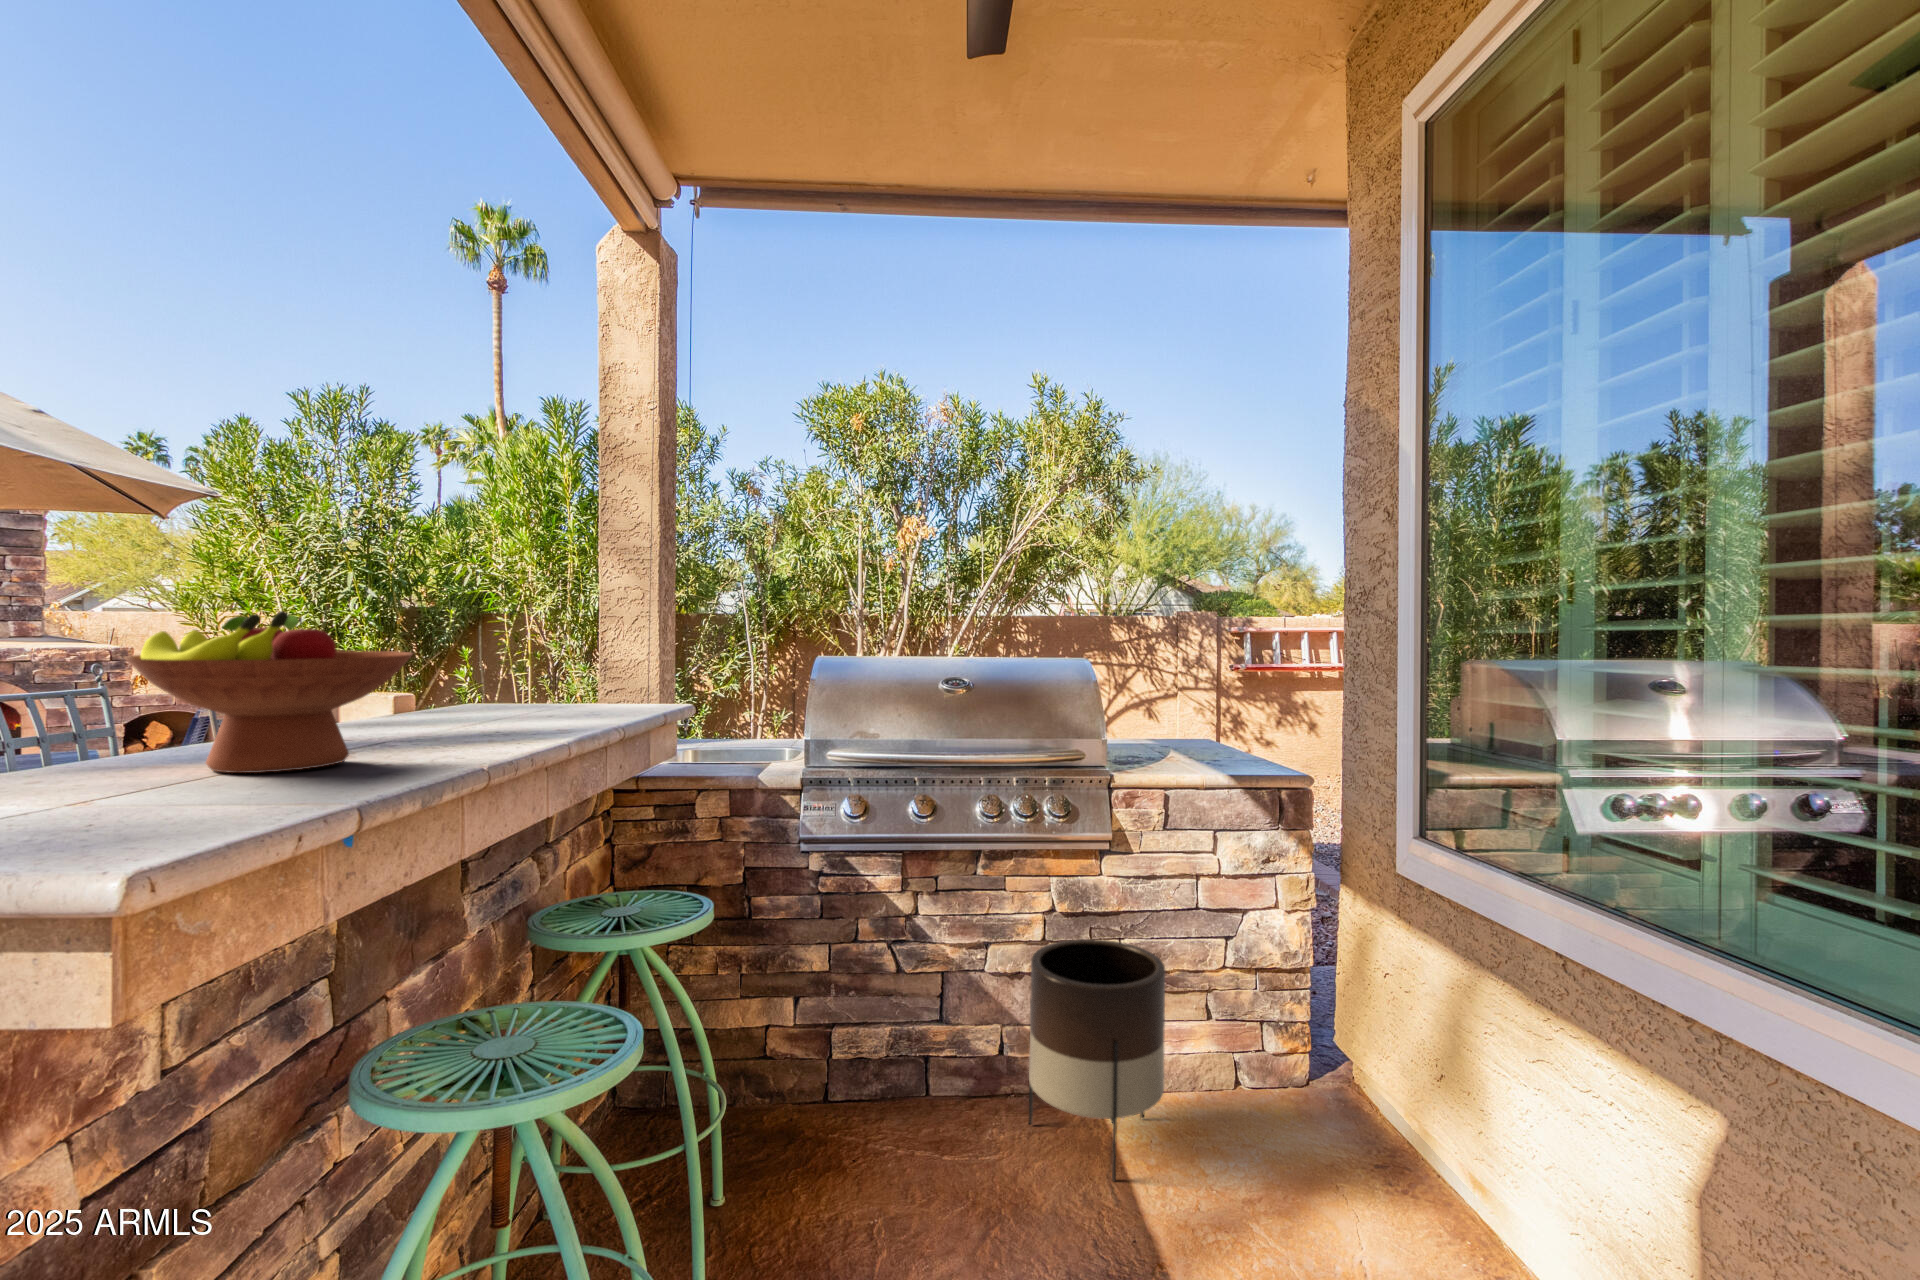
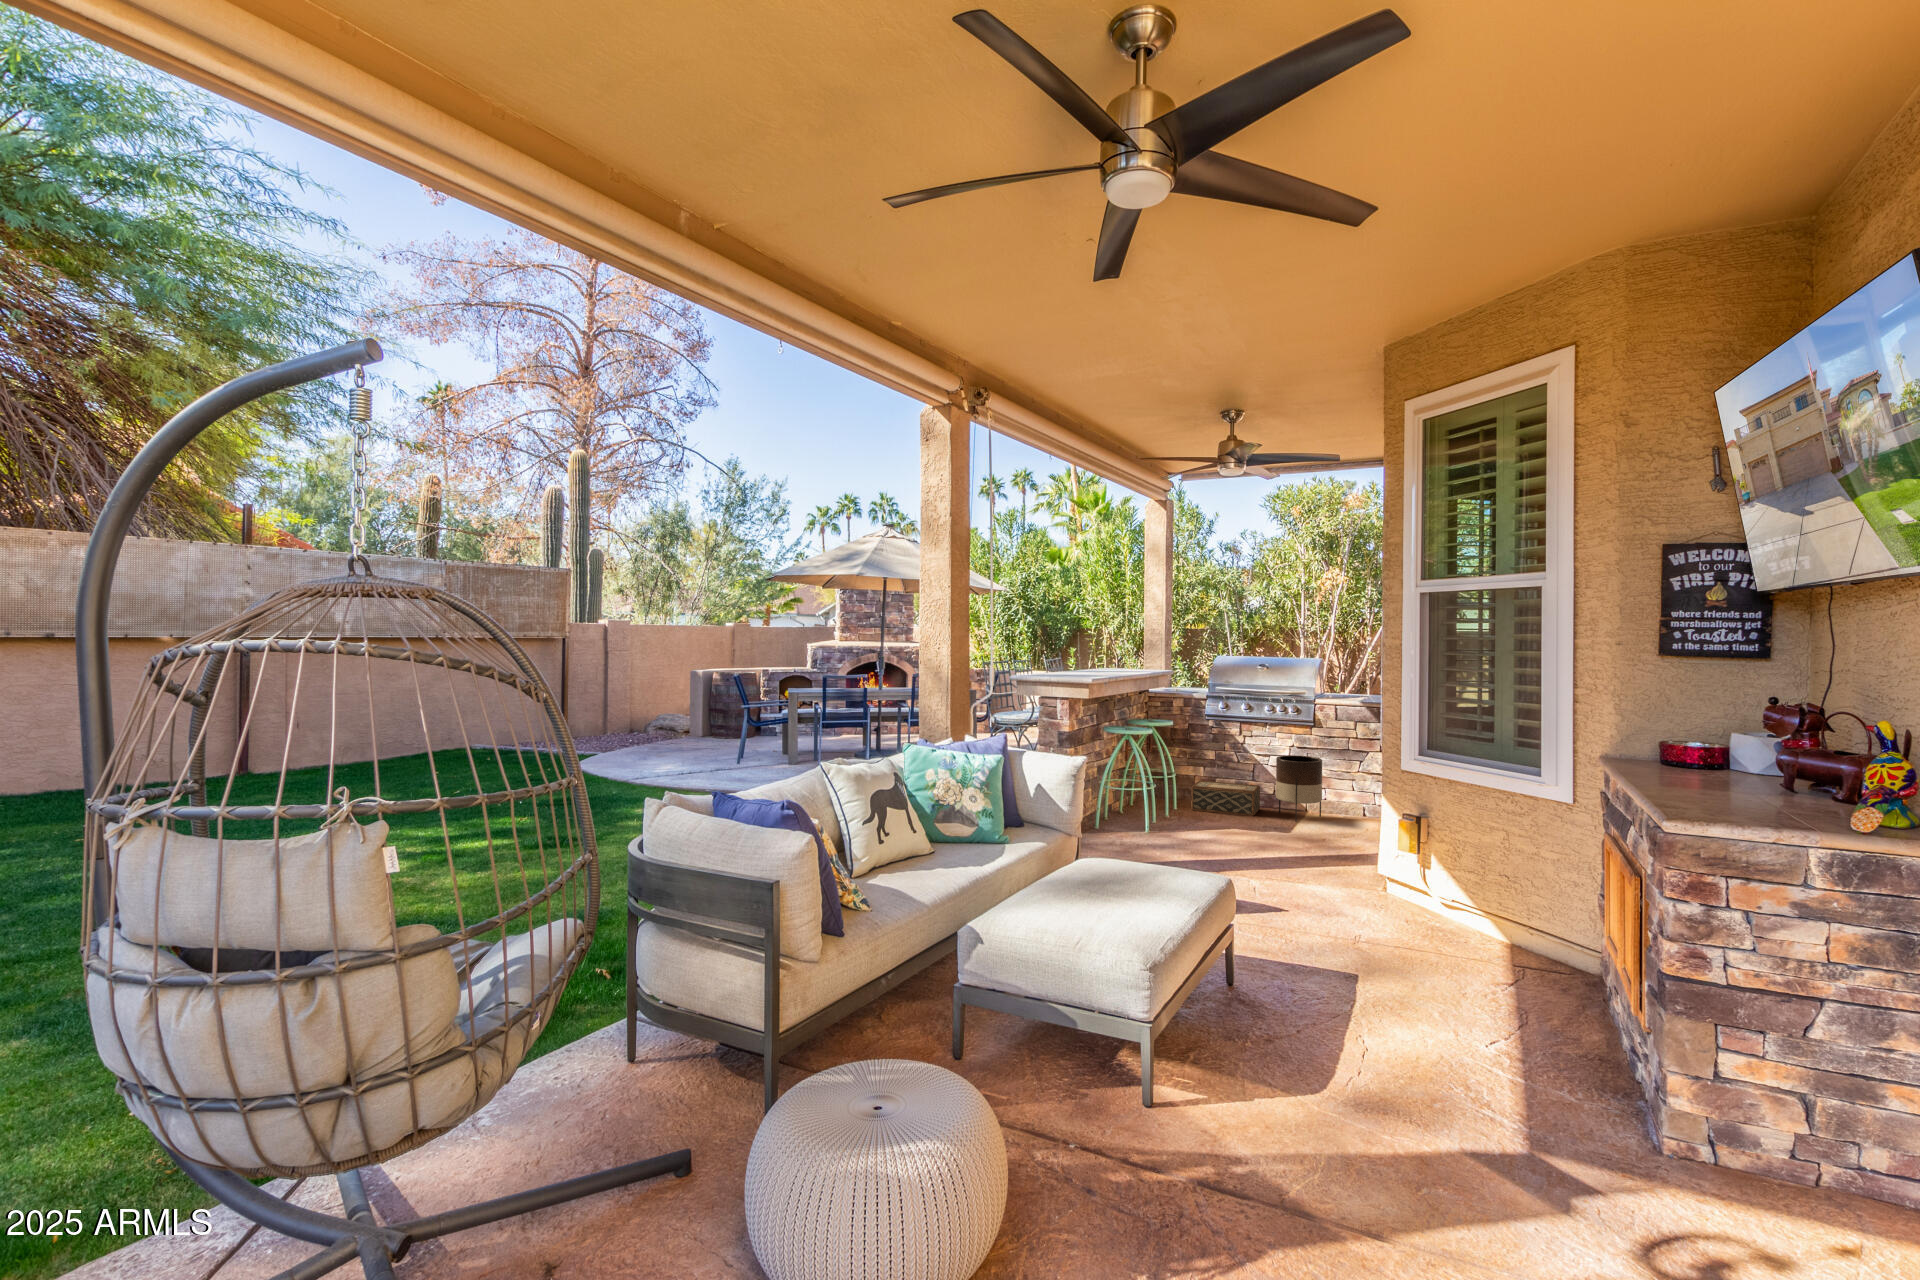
fruit bowl: present [124,611,413,773] -> none [1070,649,1112,677]
woven basket: none [769,1040,976,1179] -> present [1191,781,1260,816]

